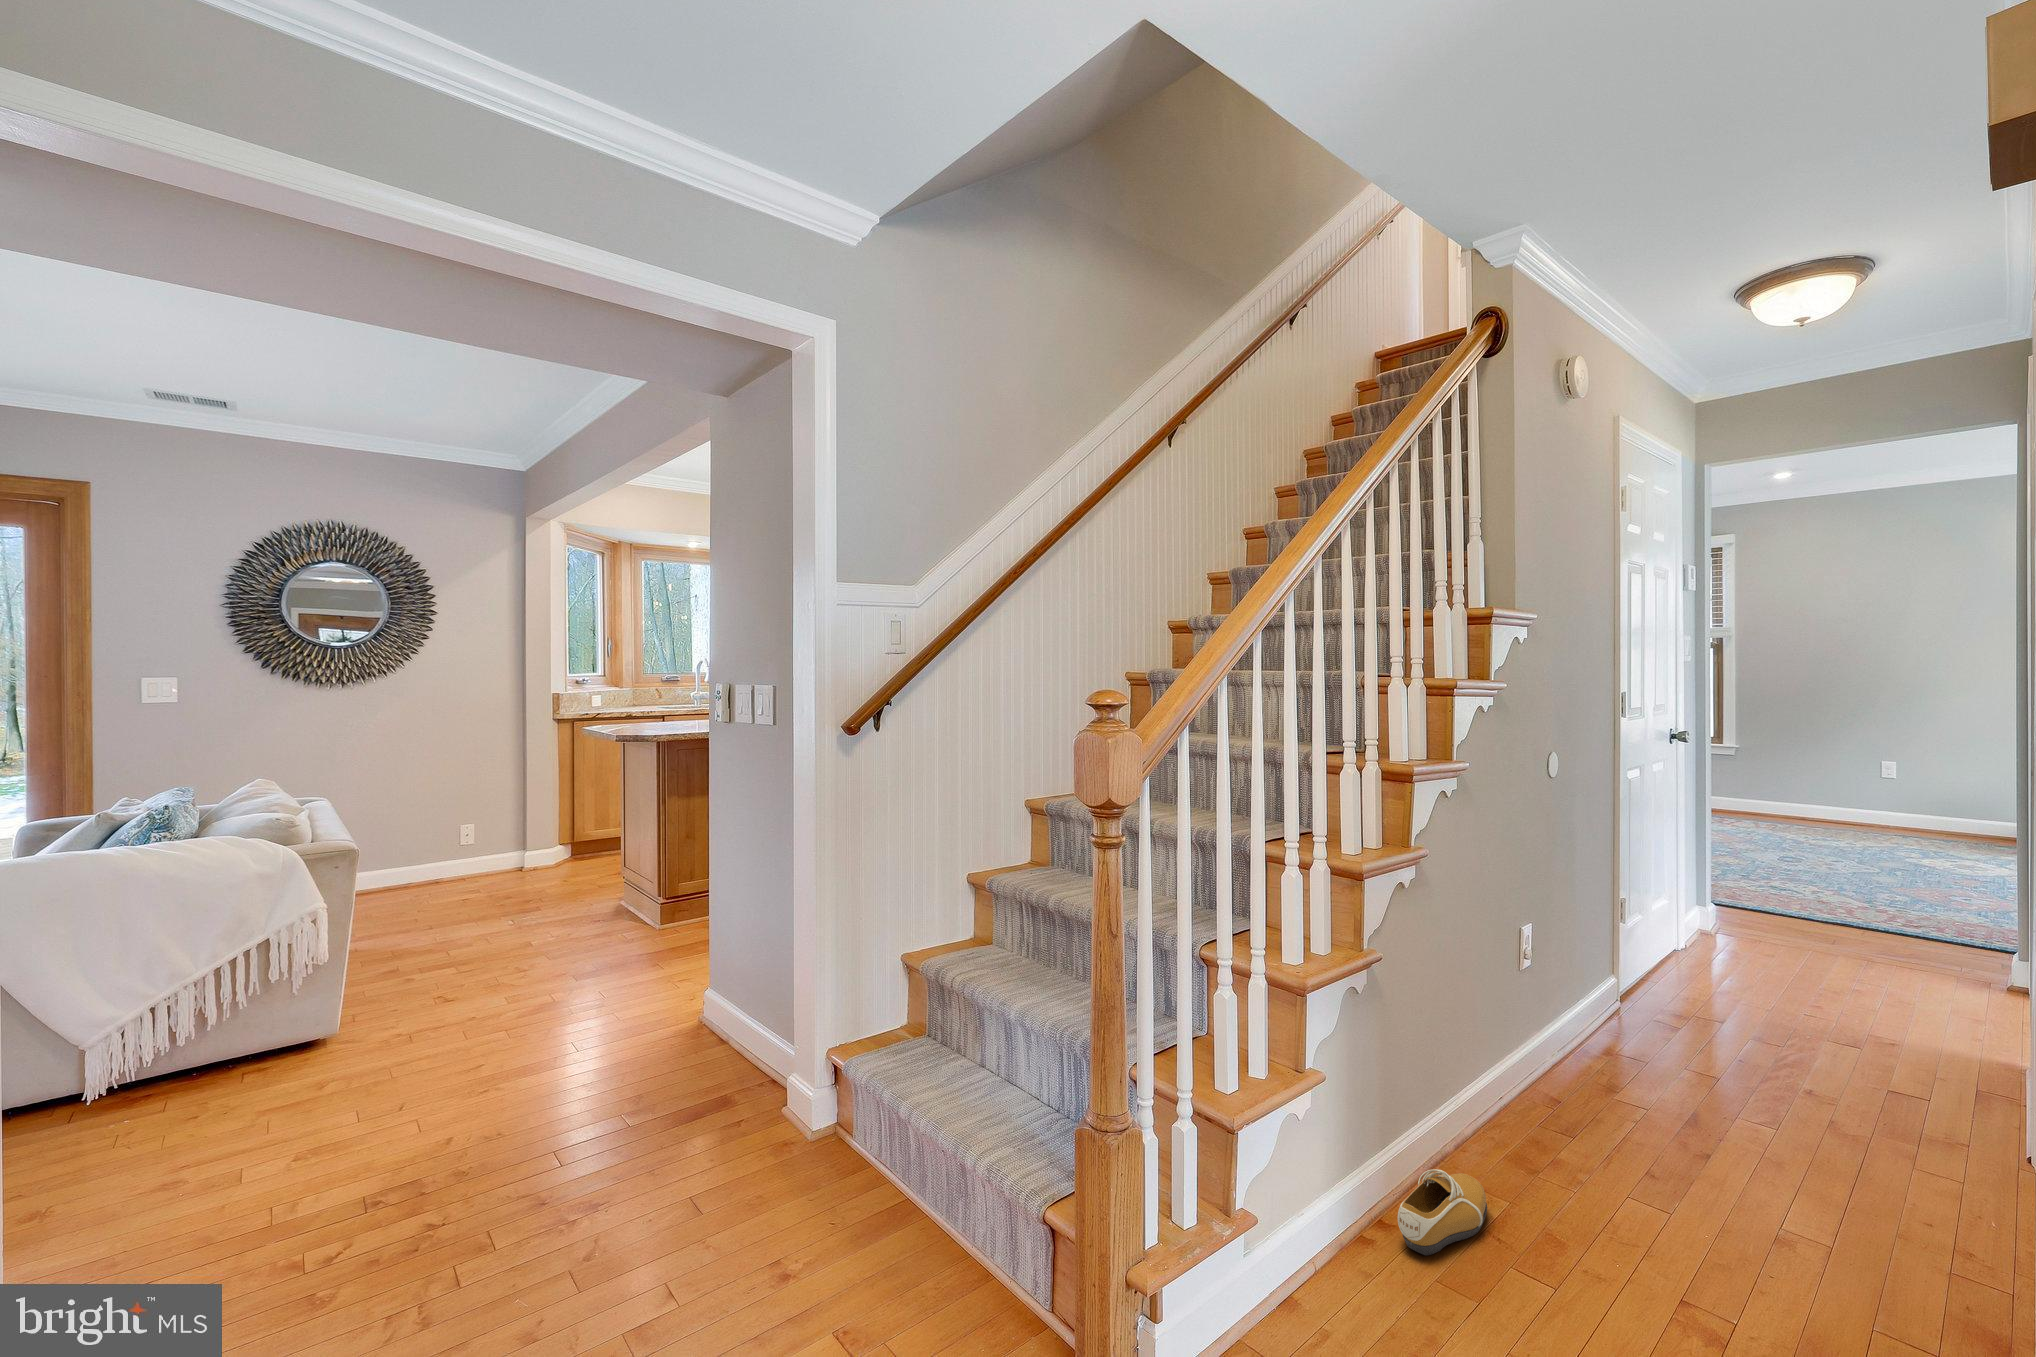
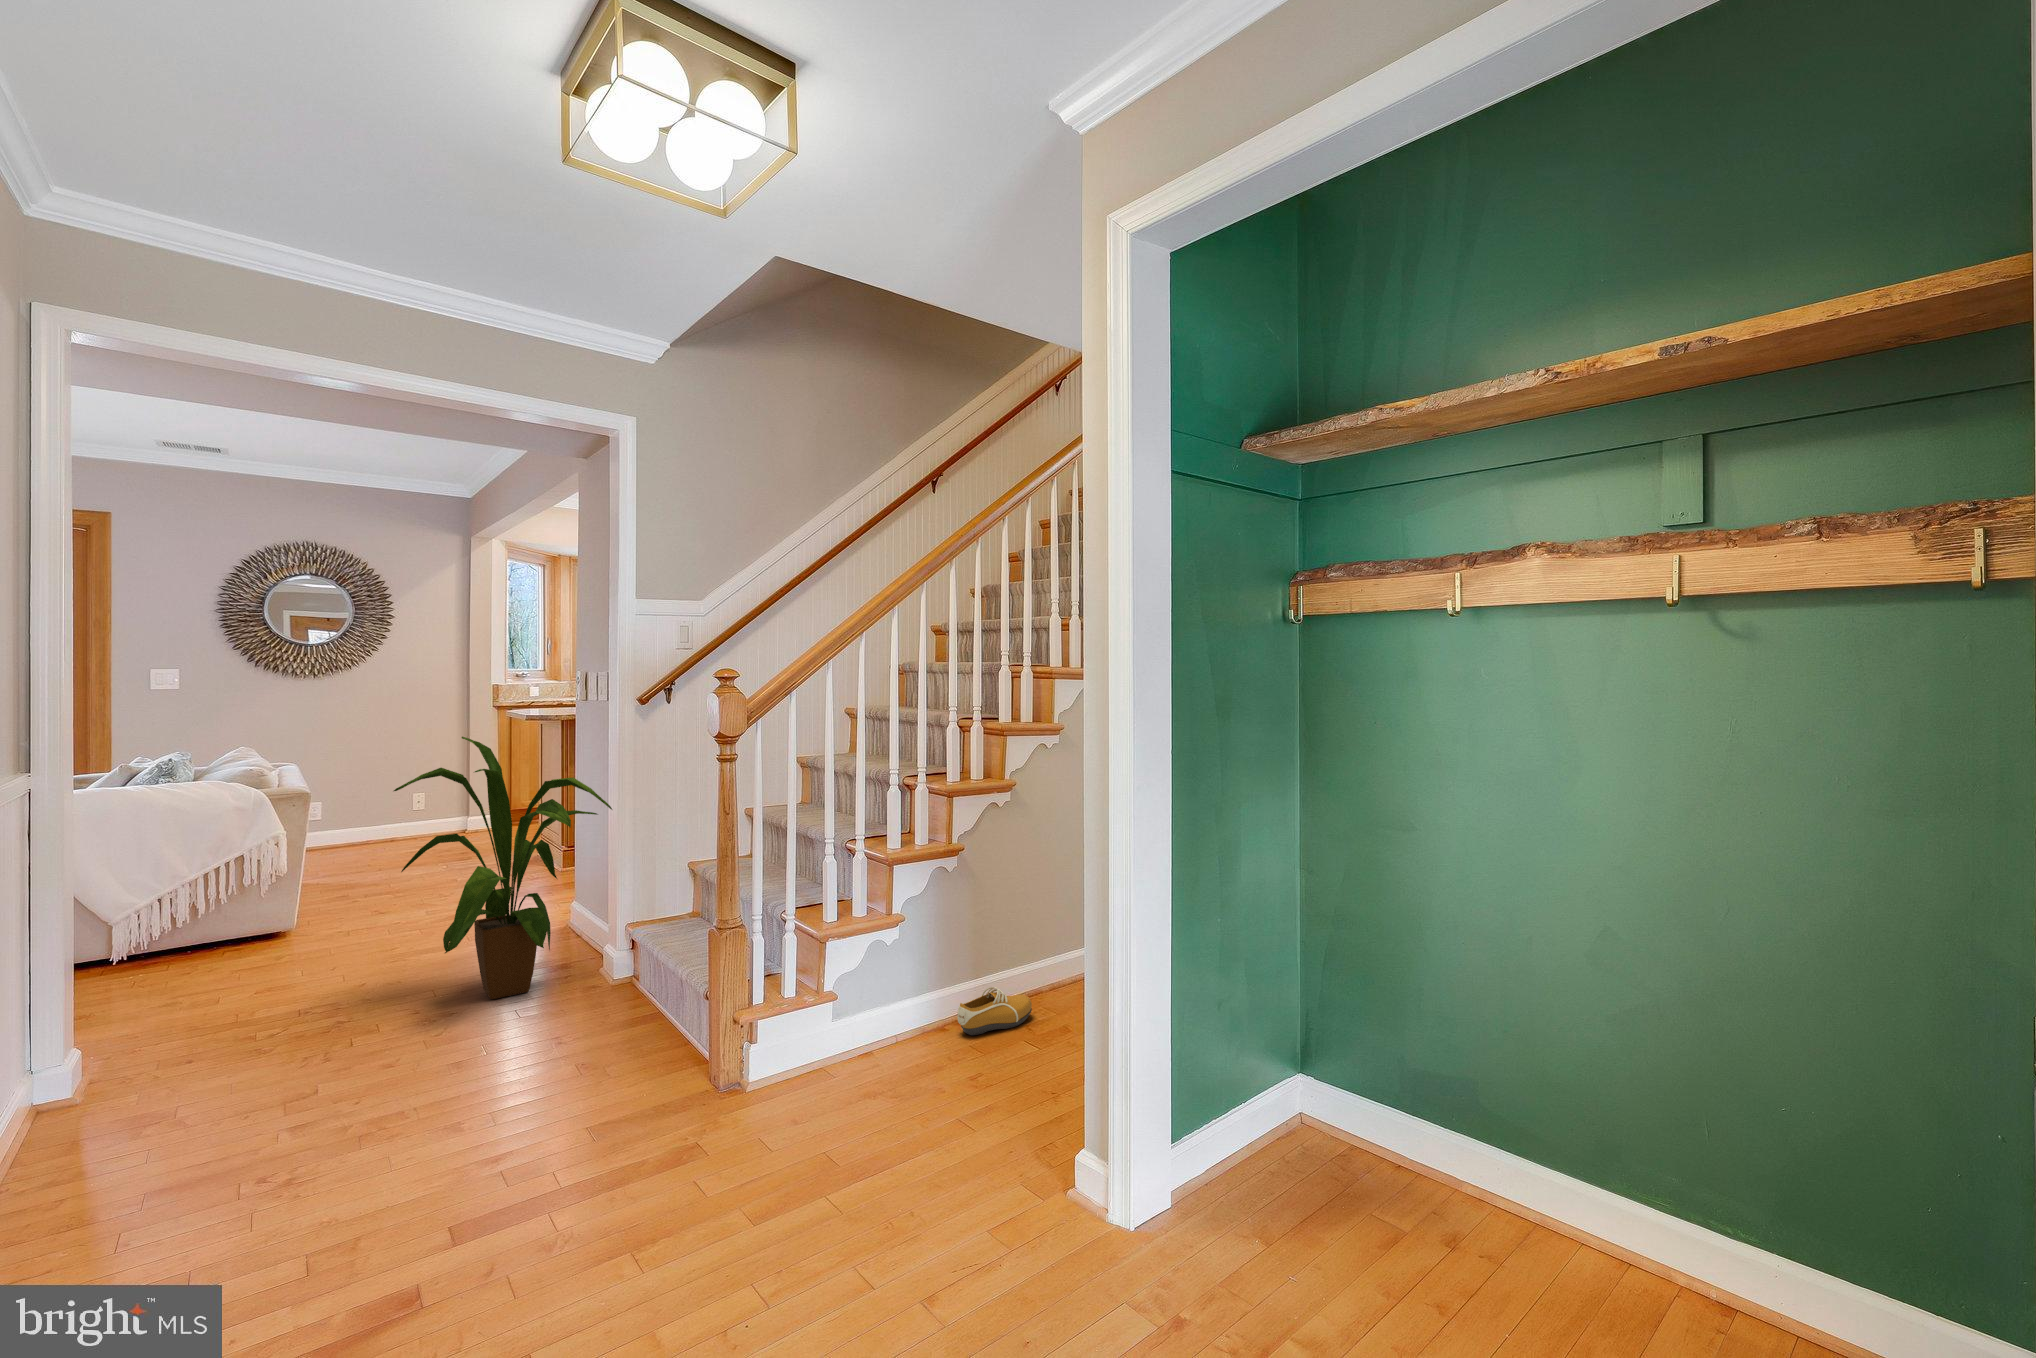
house plant: none [503,779,812,1173] -> present [394,737,612,999]

